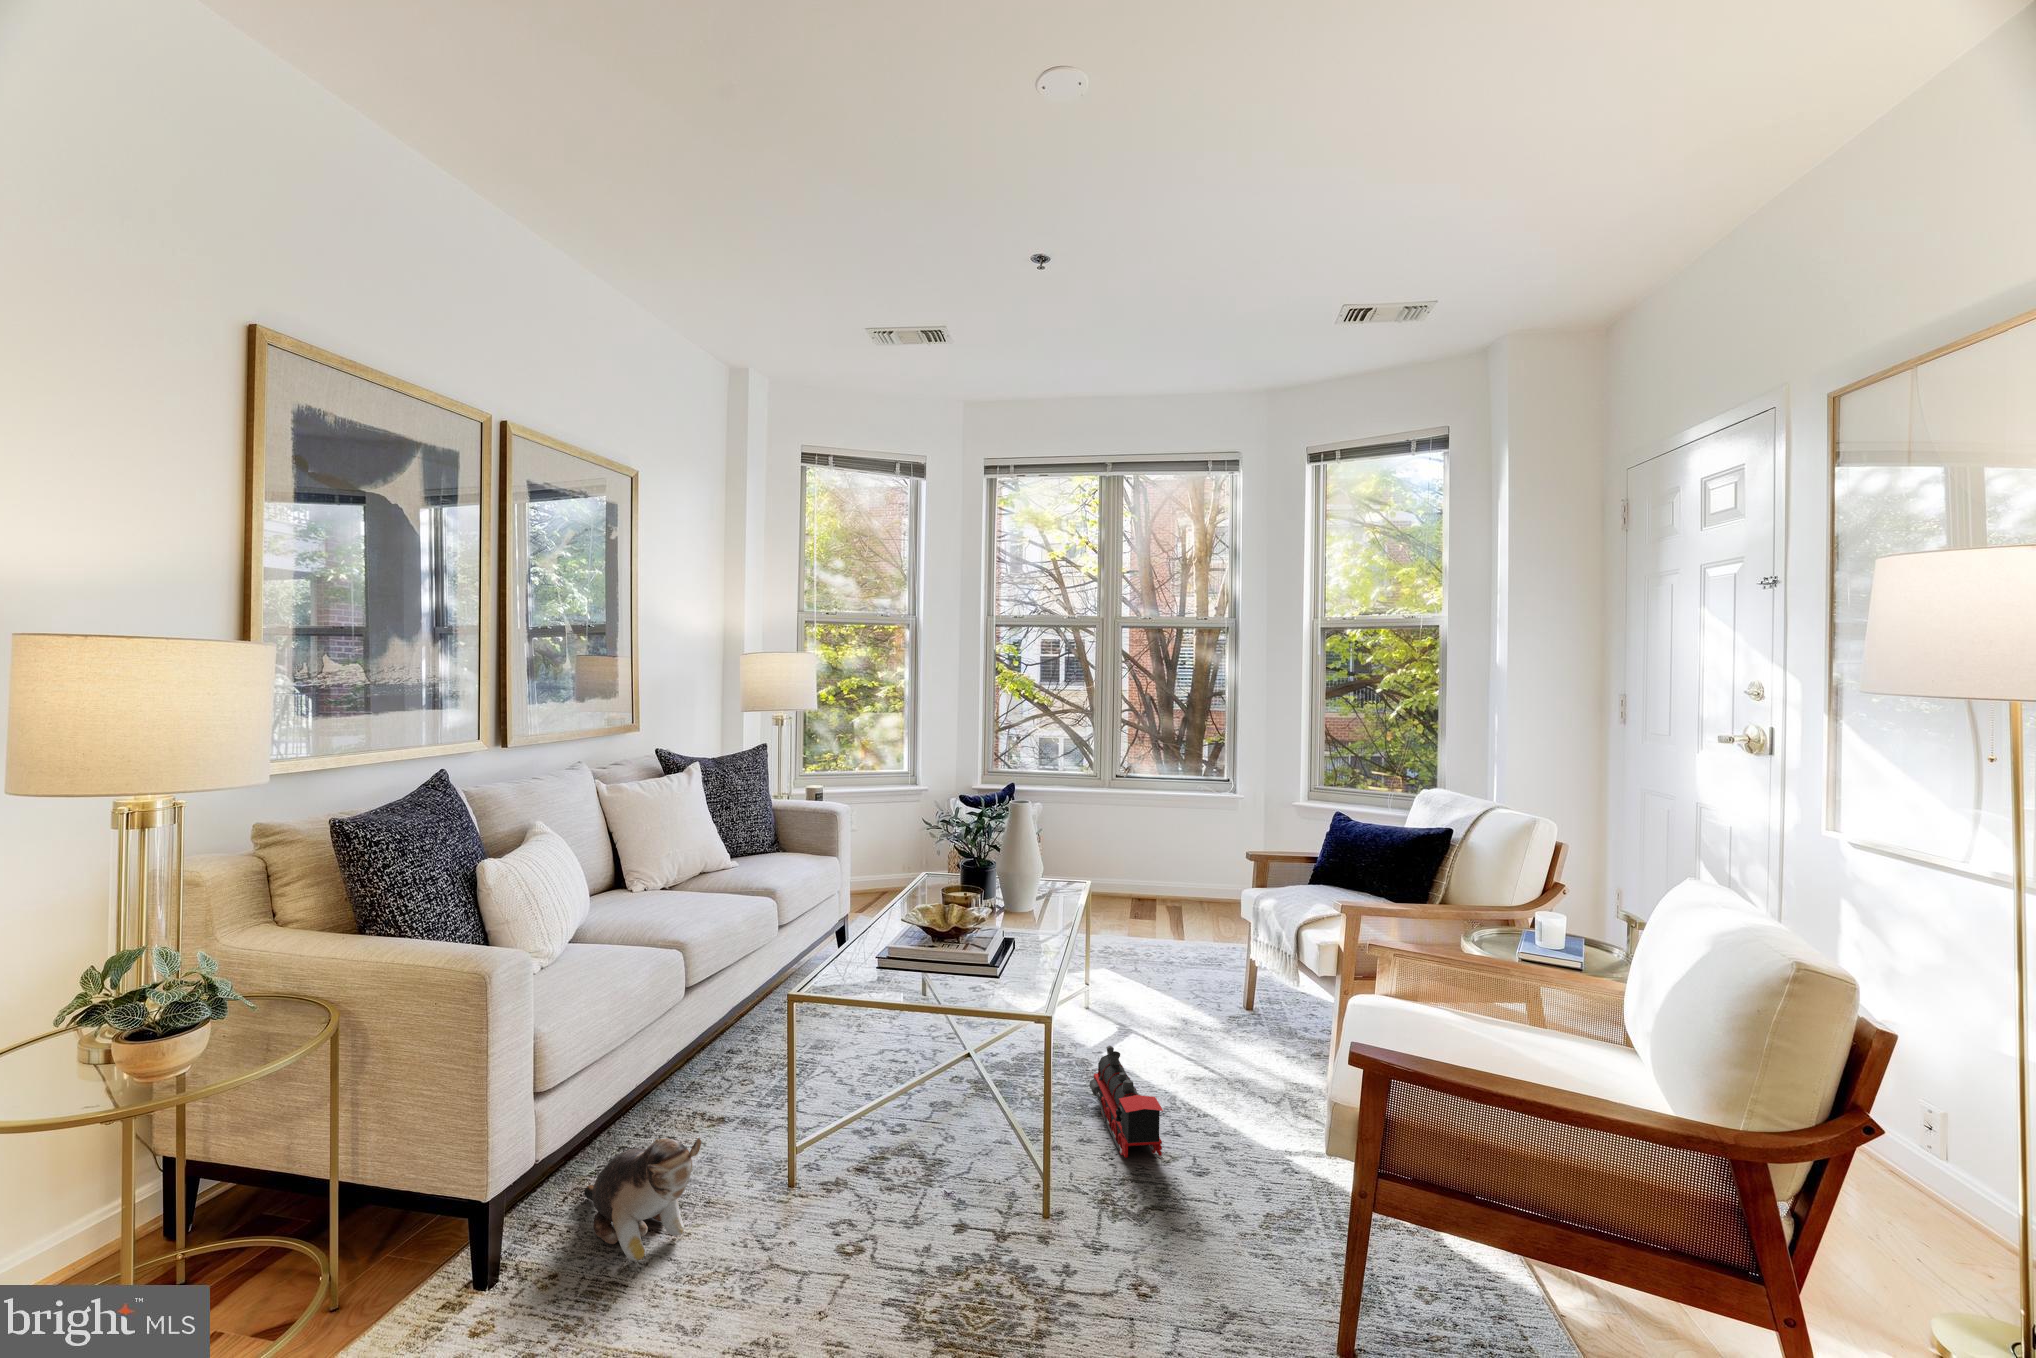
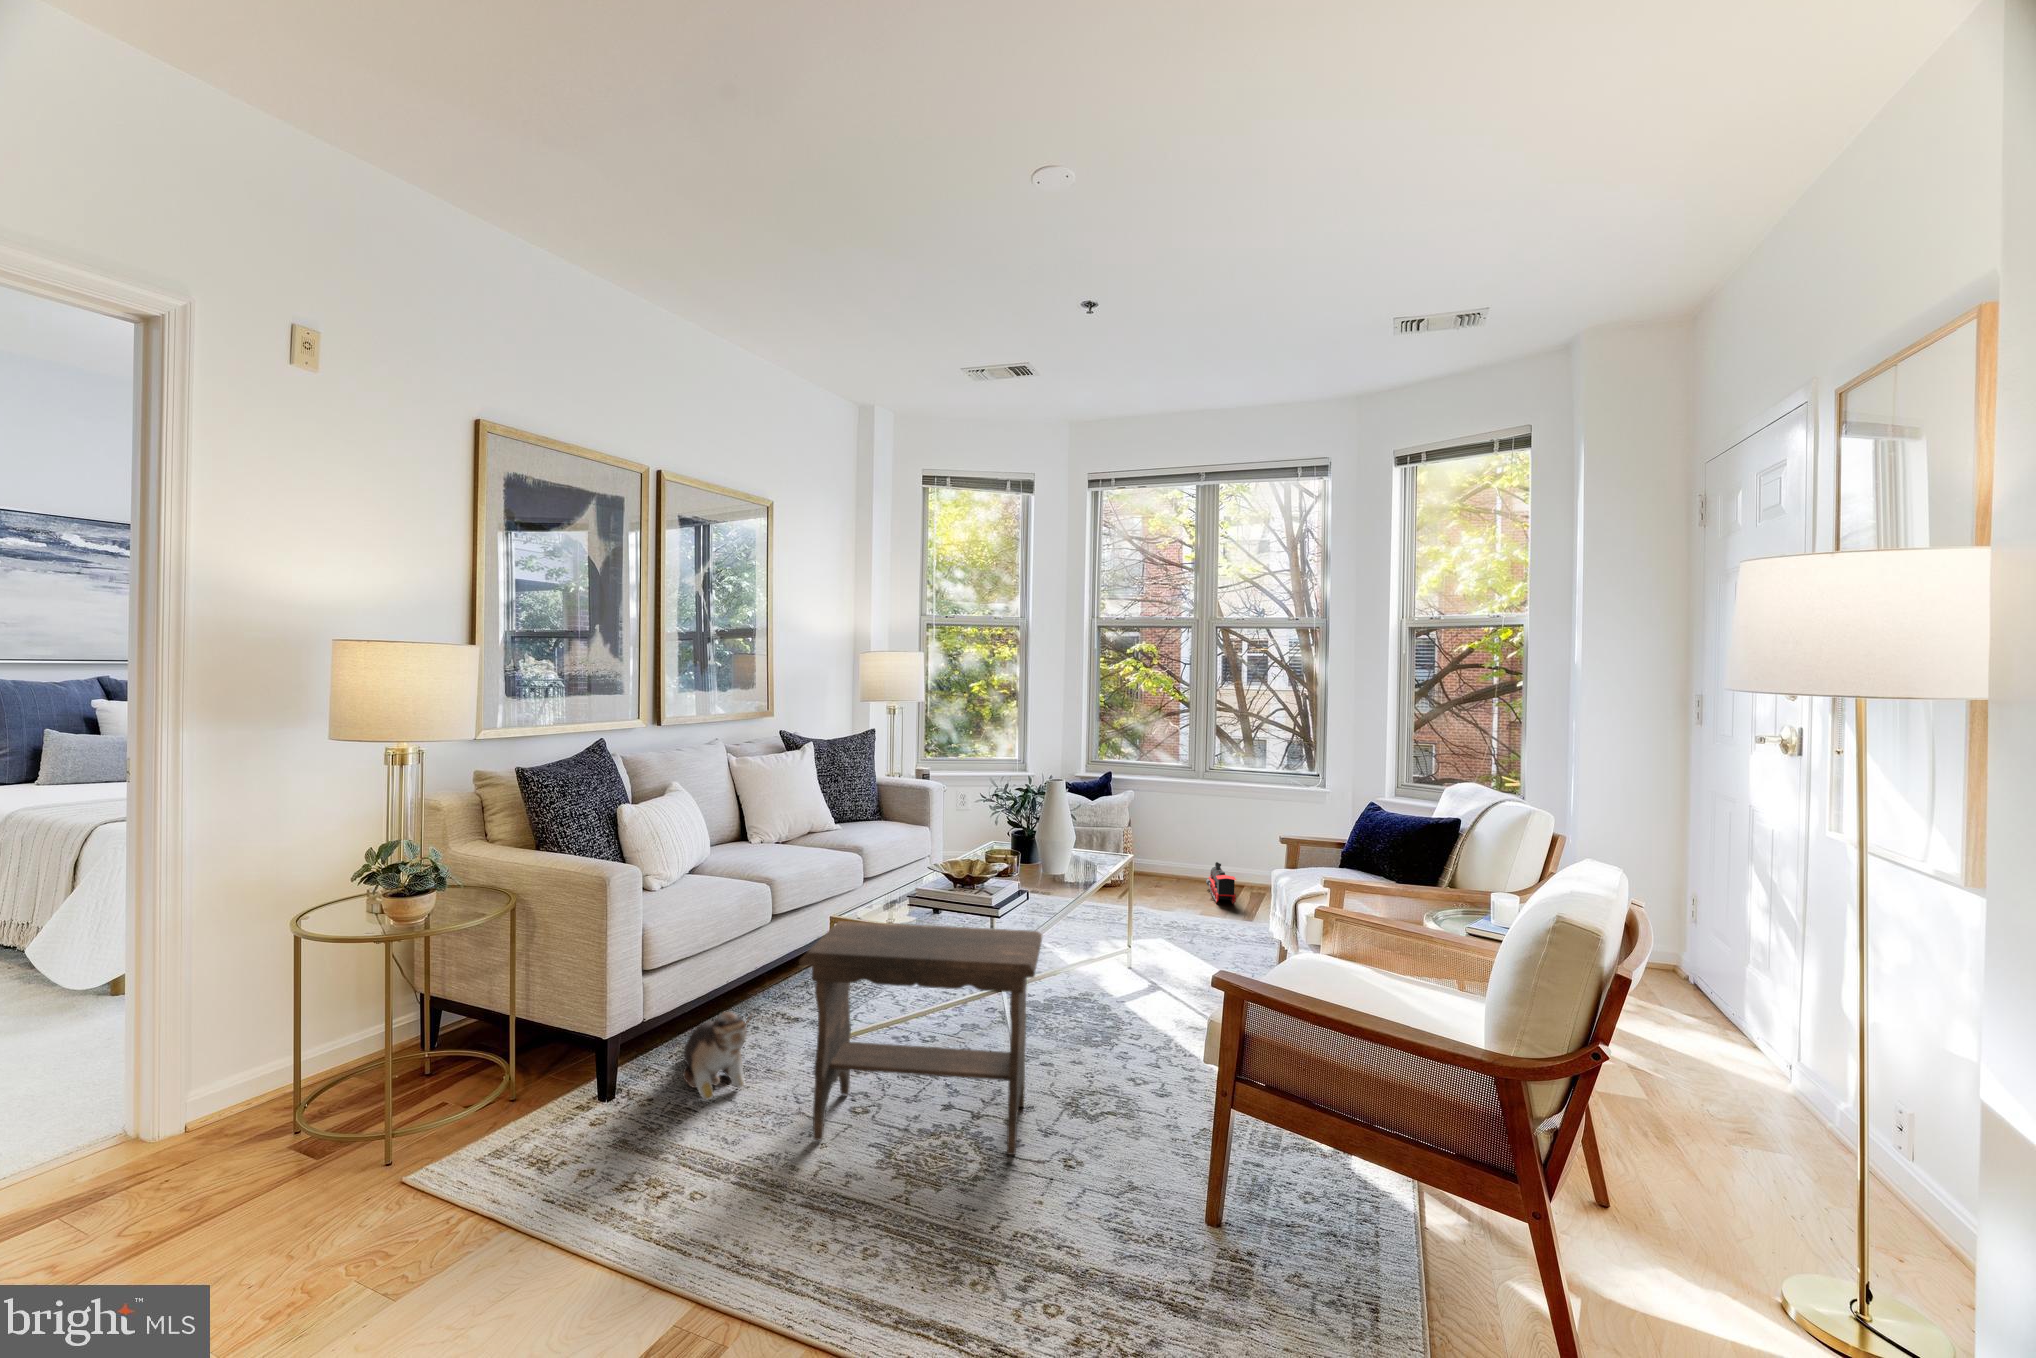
footstool: none [787,996,1099,1306] -> present [799,921,1042,1155]
toy train: present [1090,1046,1163,1158] -> present [1206,862,1236,904]

